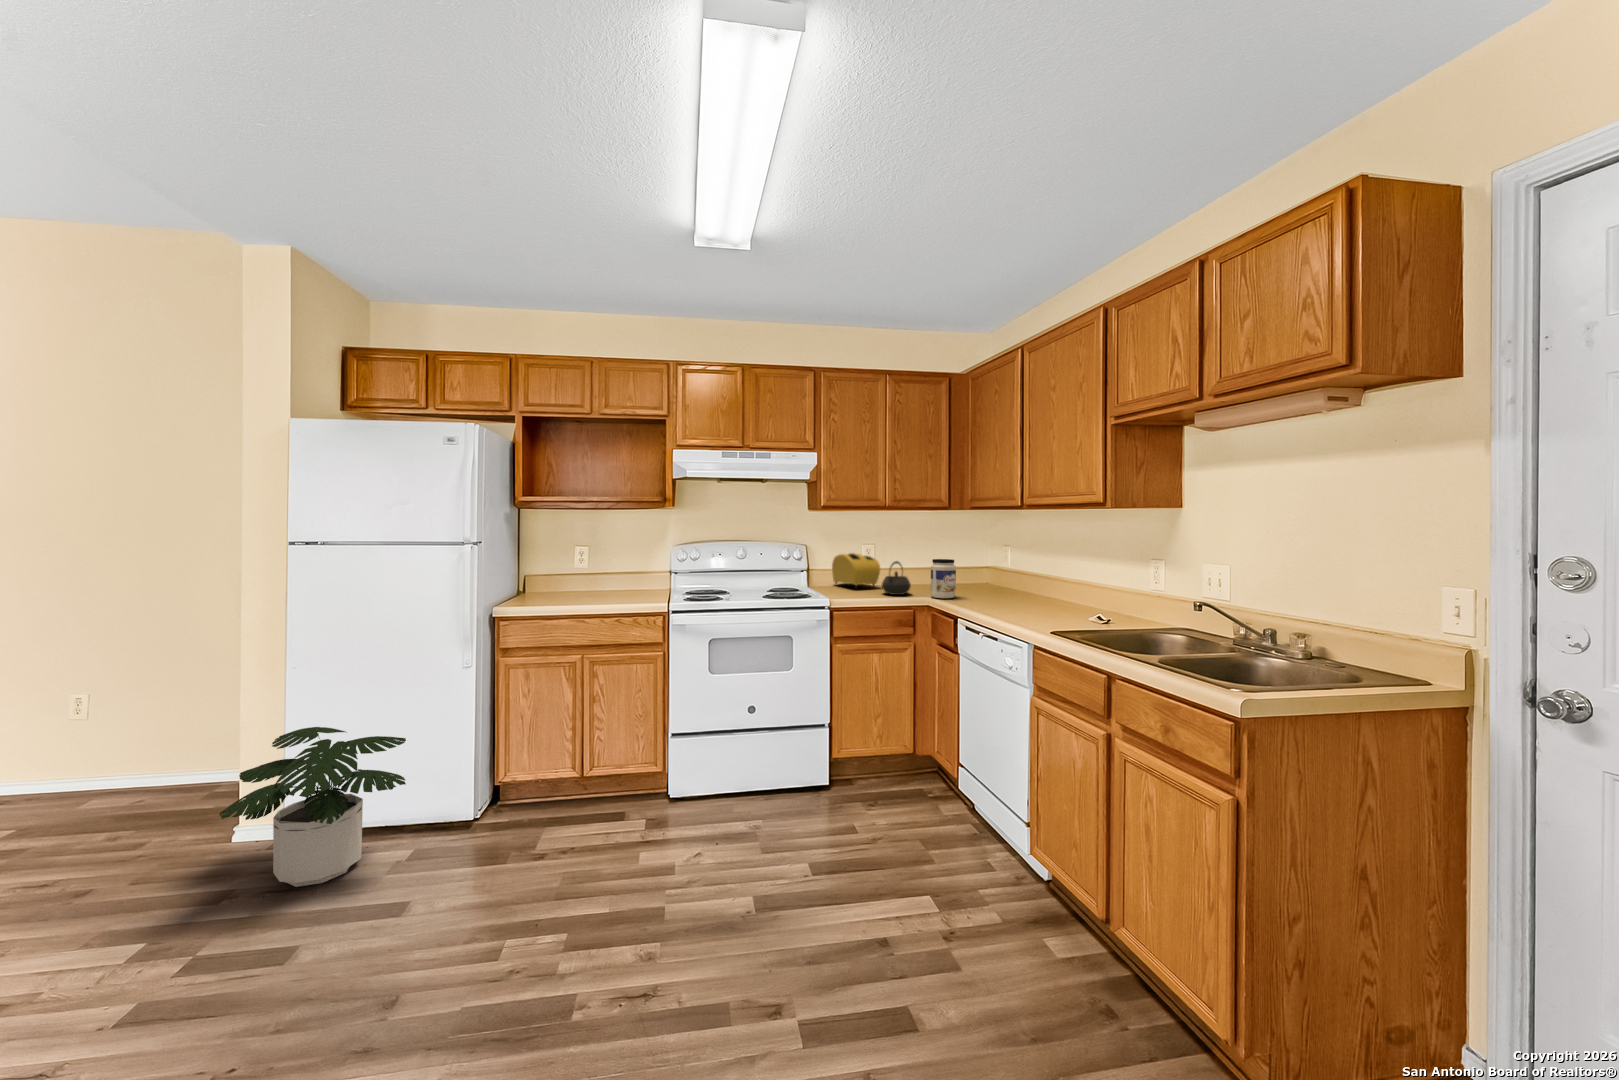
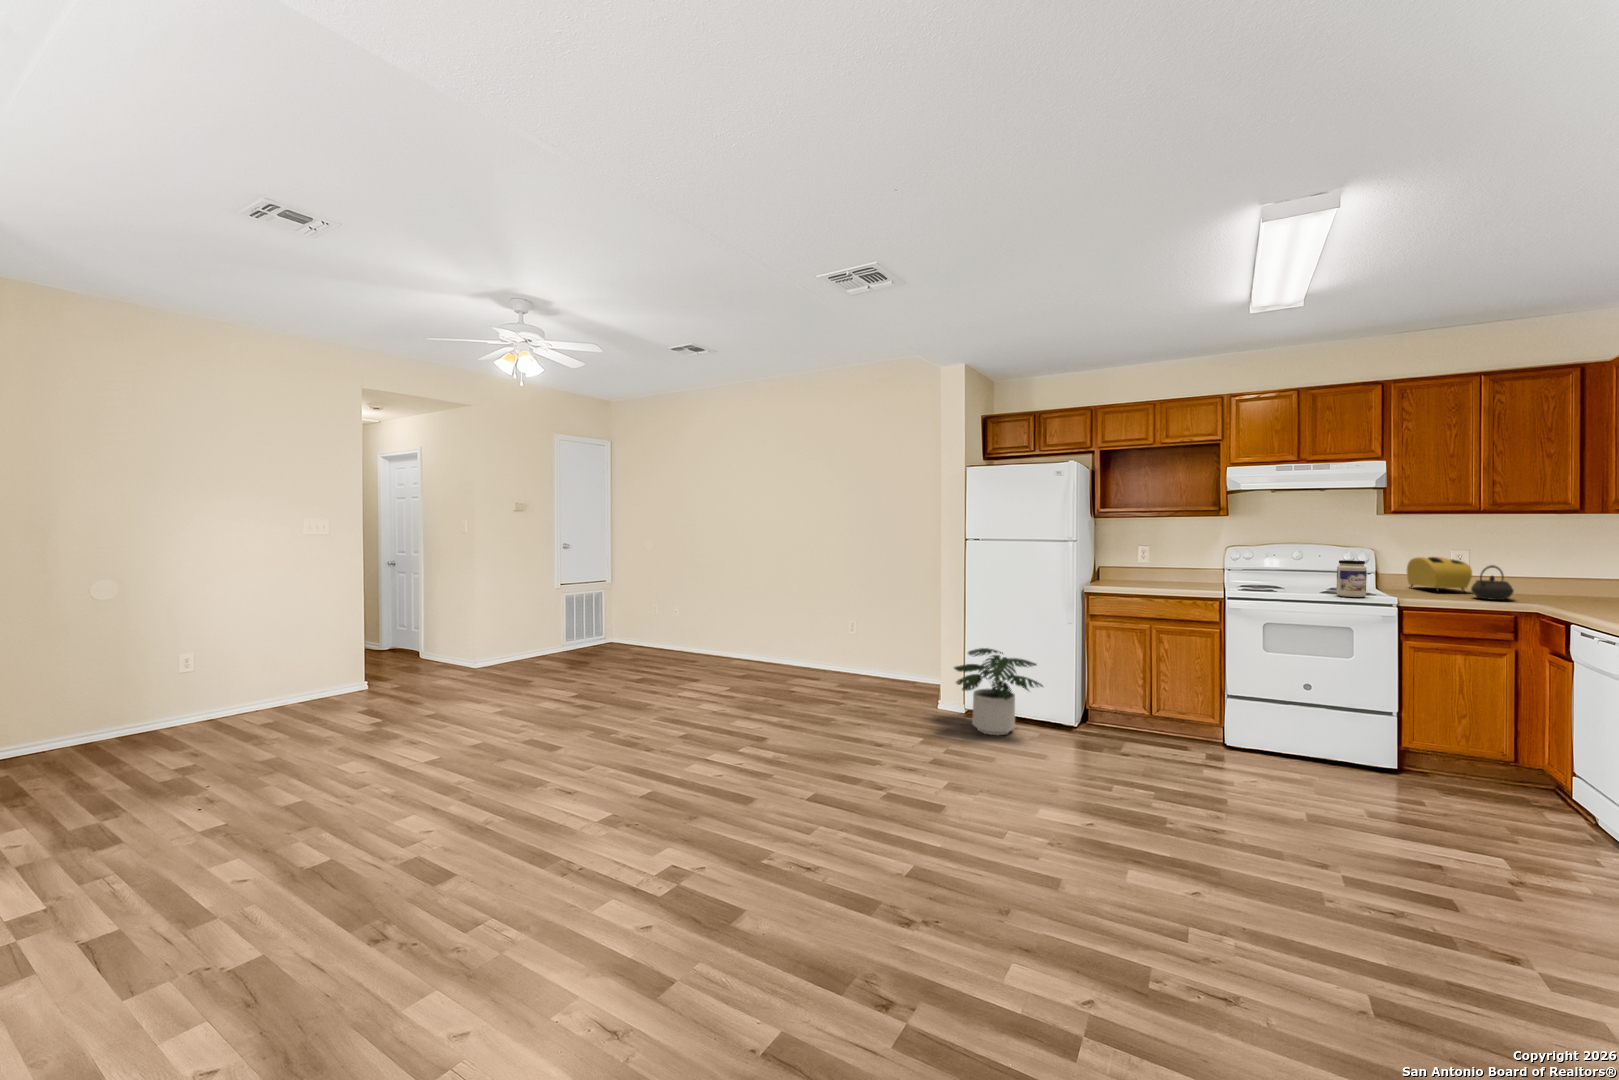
jar: present [931,559,956,598] -> present [1337,560,1367,597]

